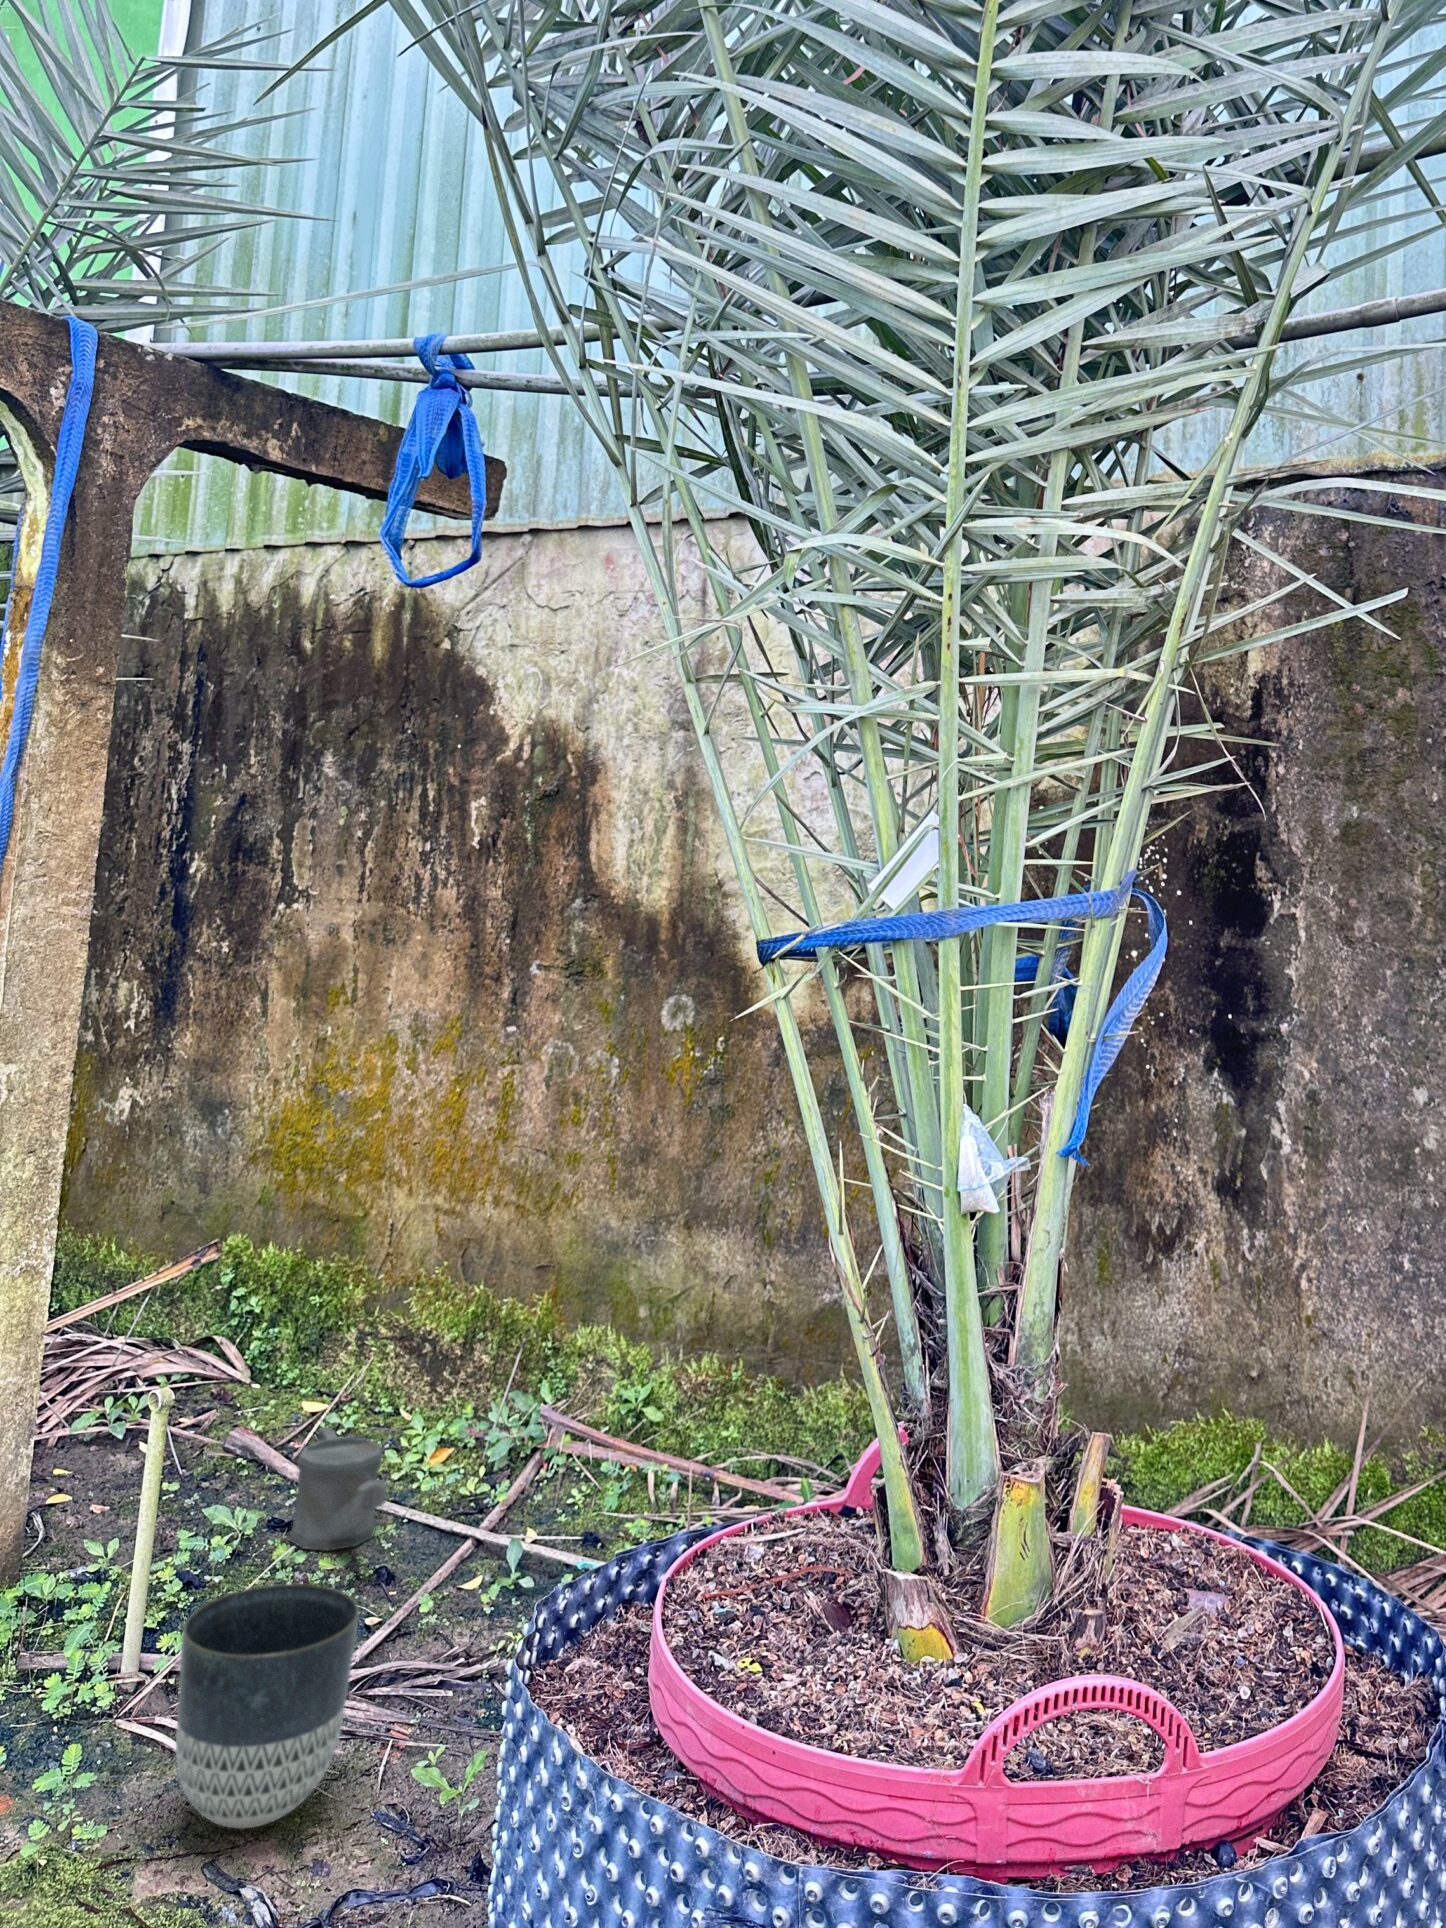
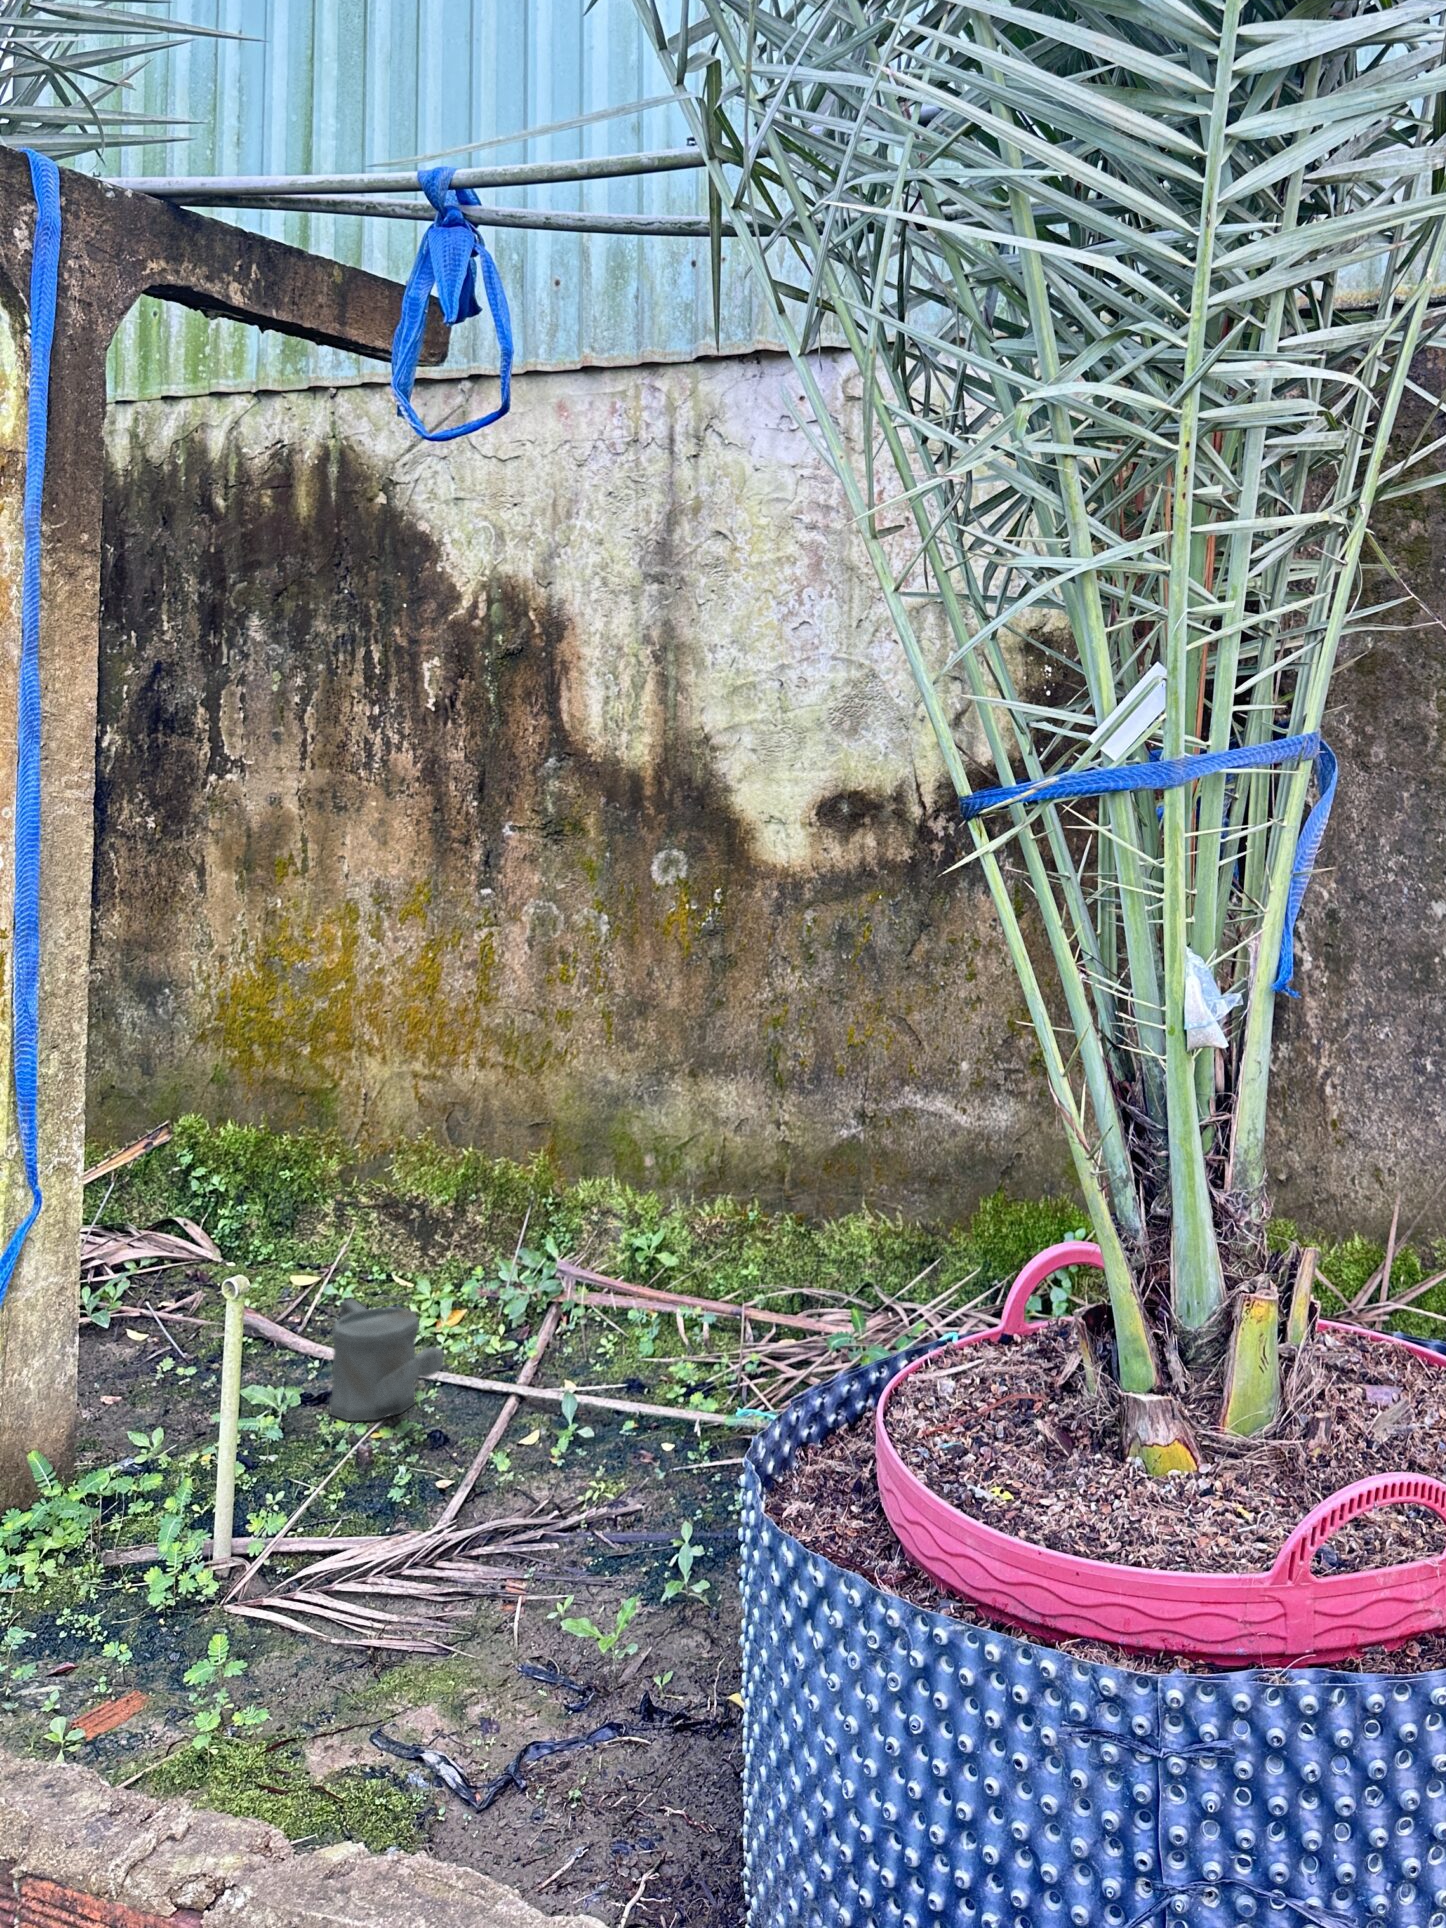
planter: present [176,1583,359,1829] -> none [313,1454,491,1699]

